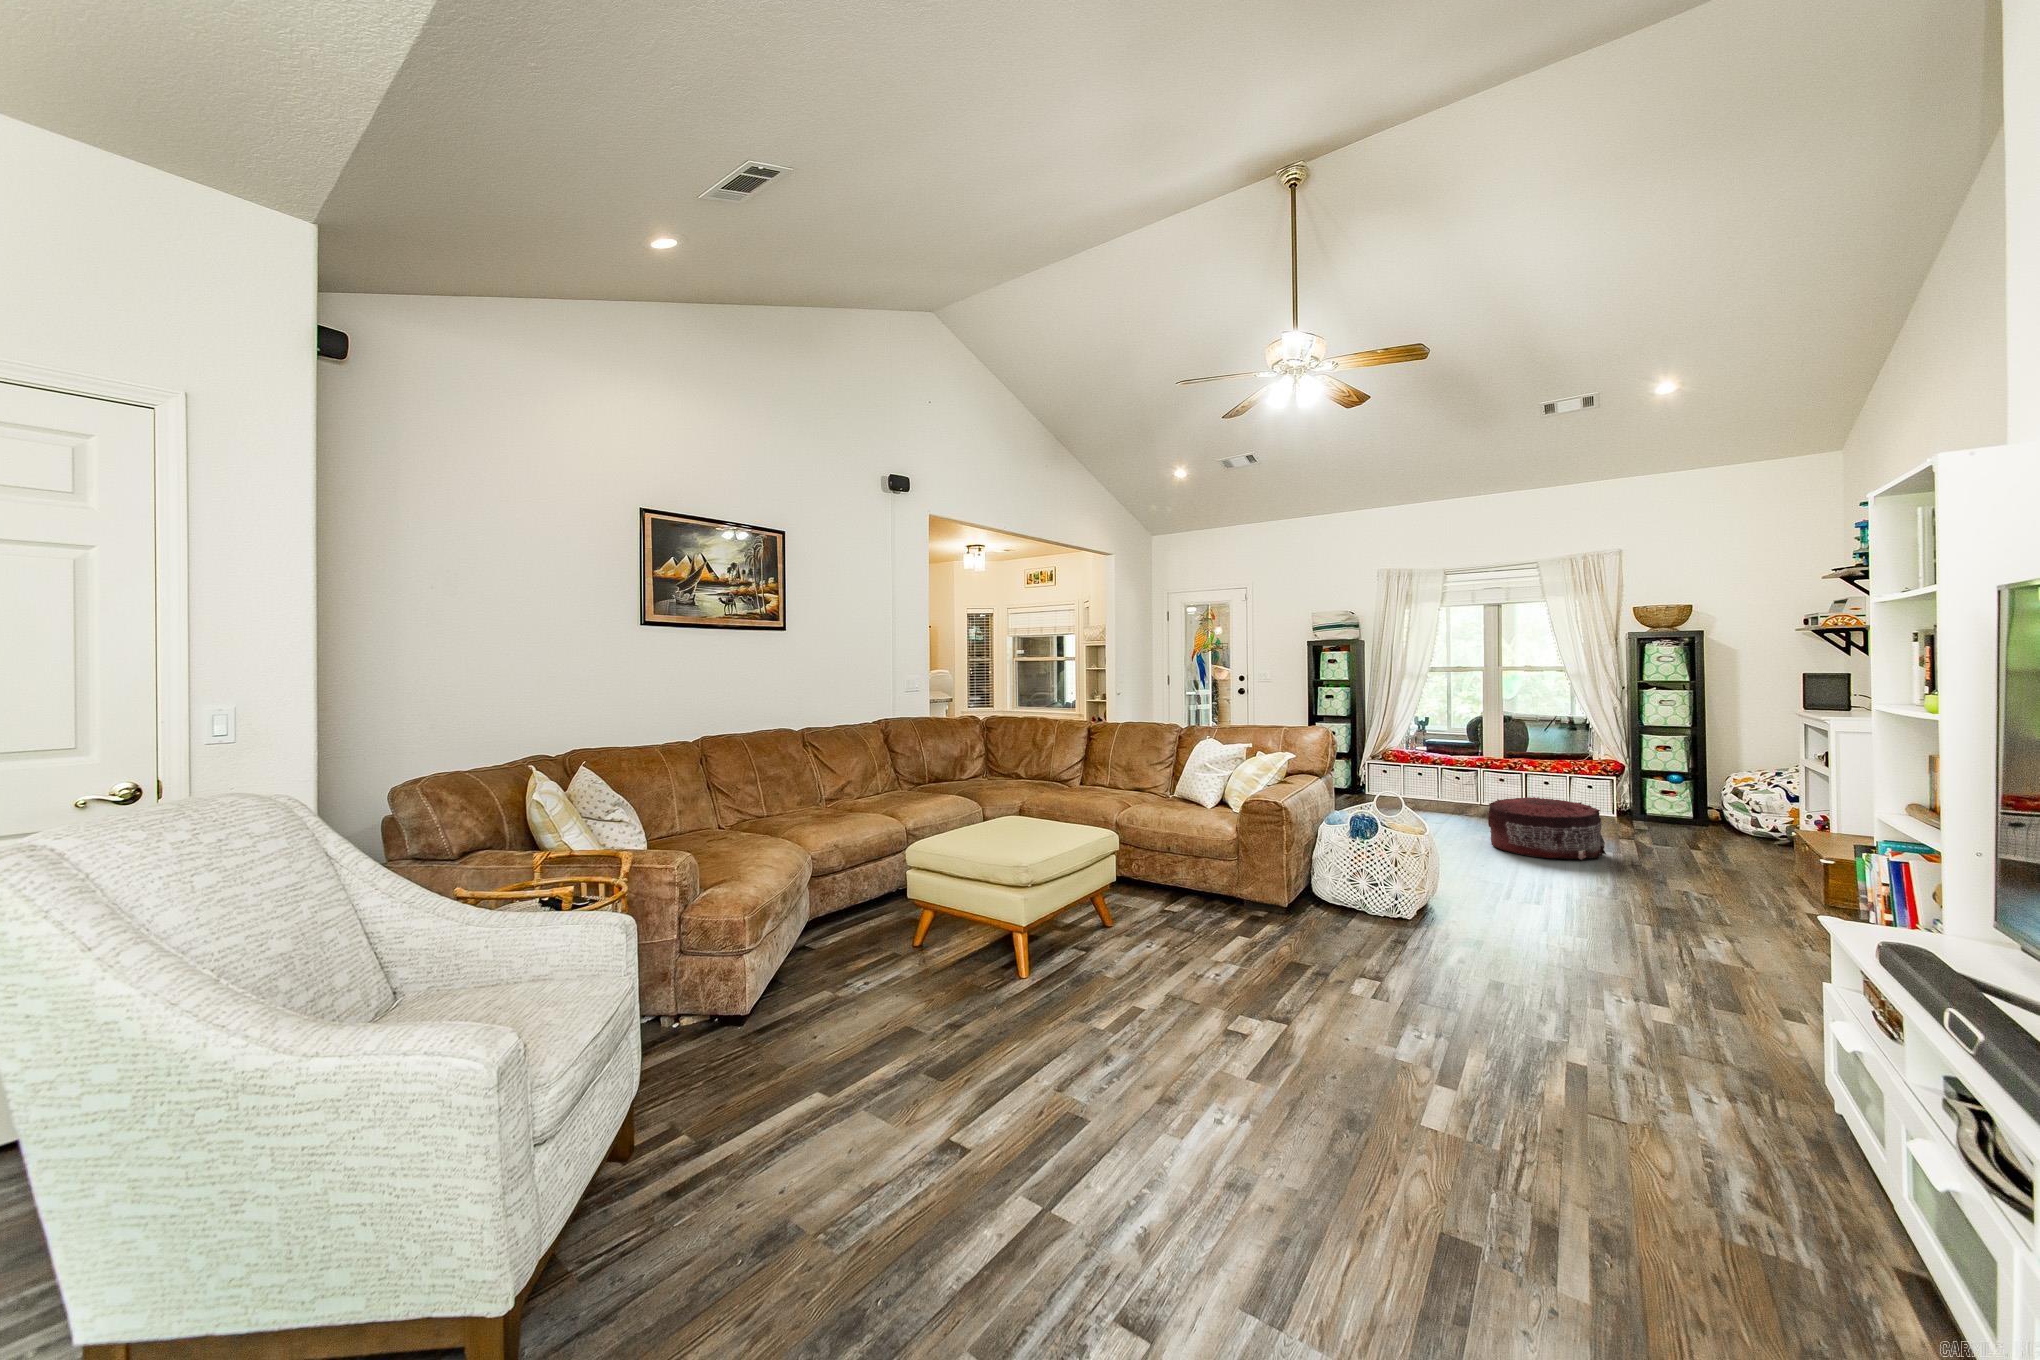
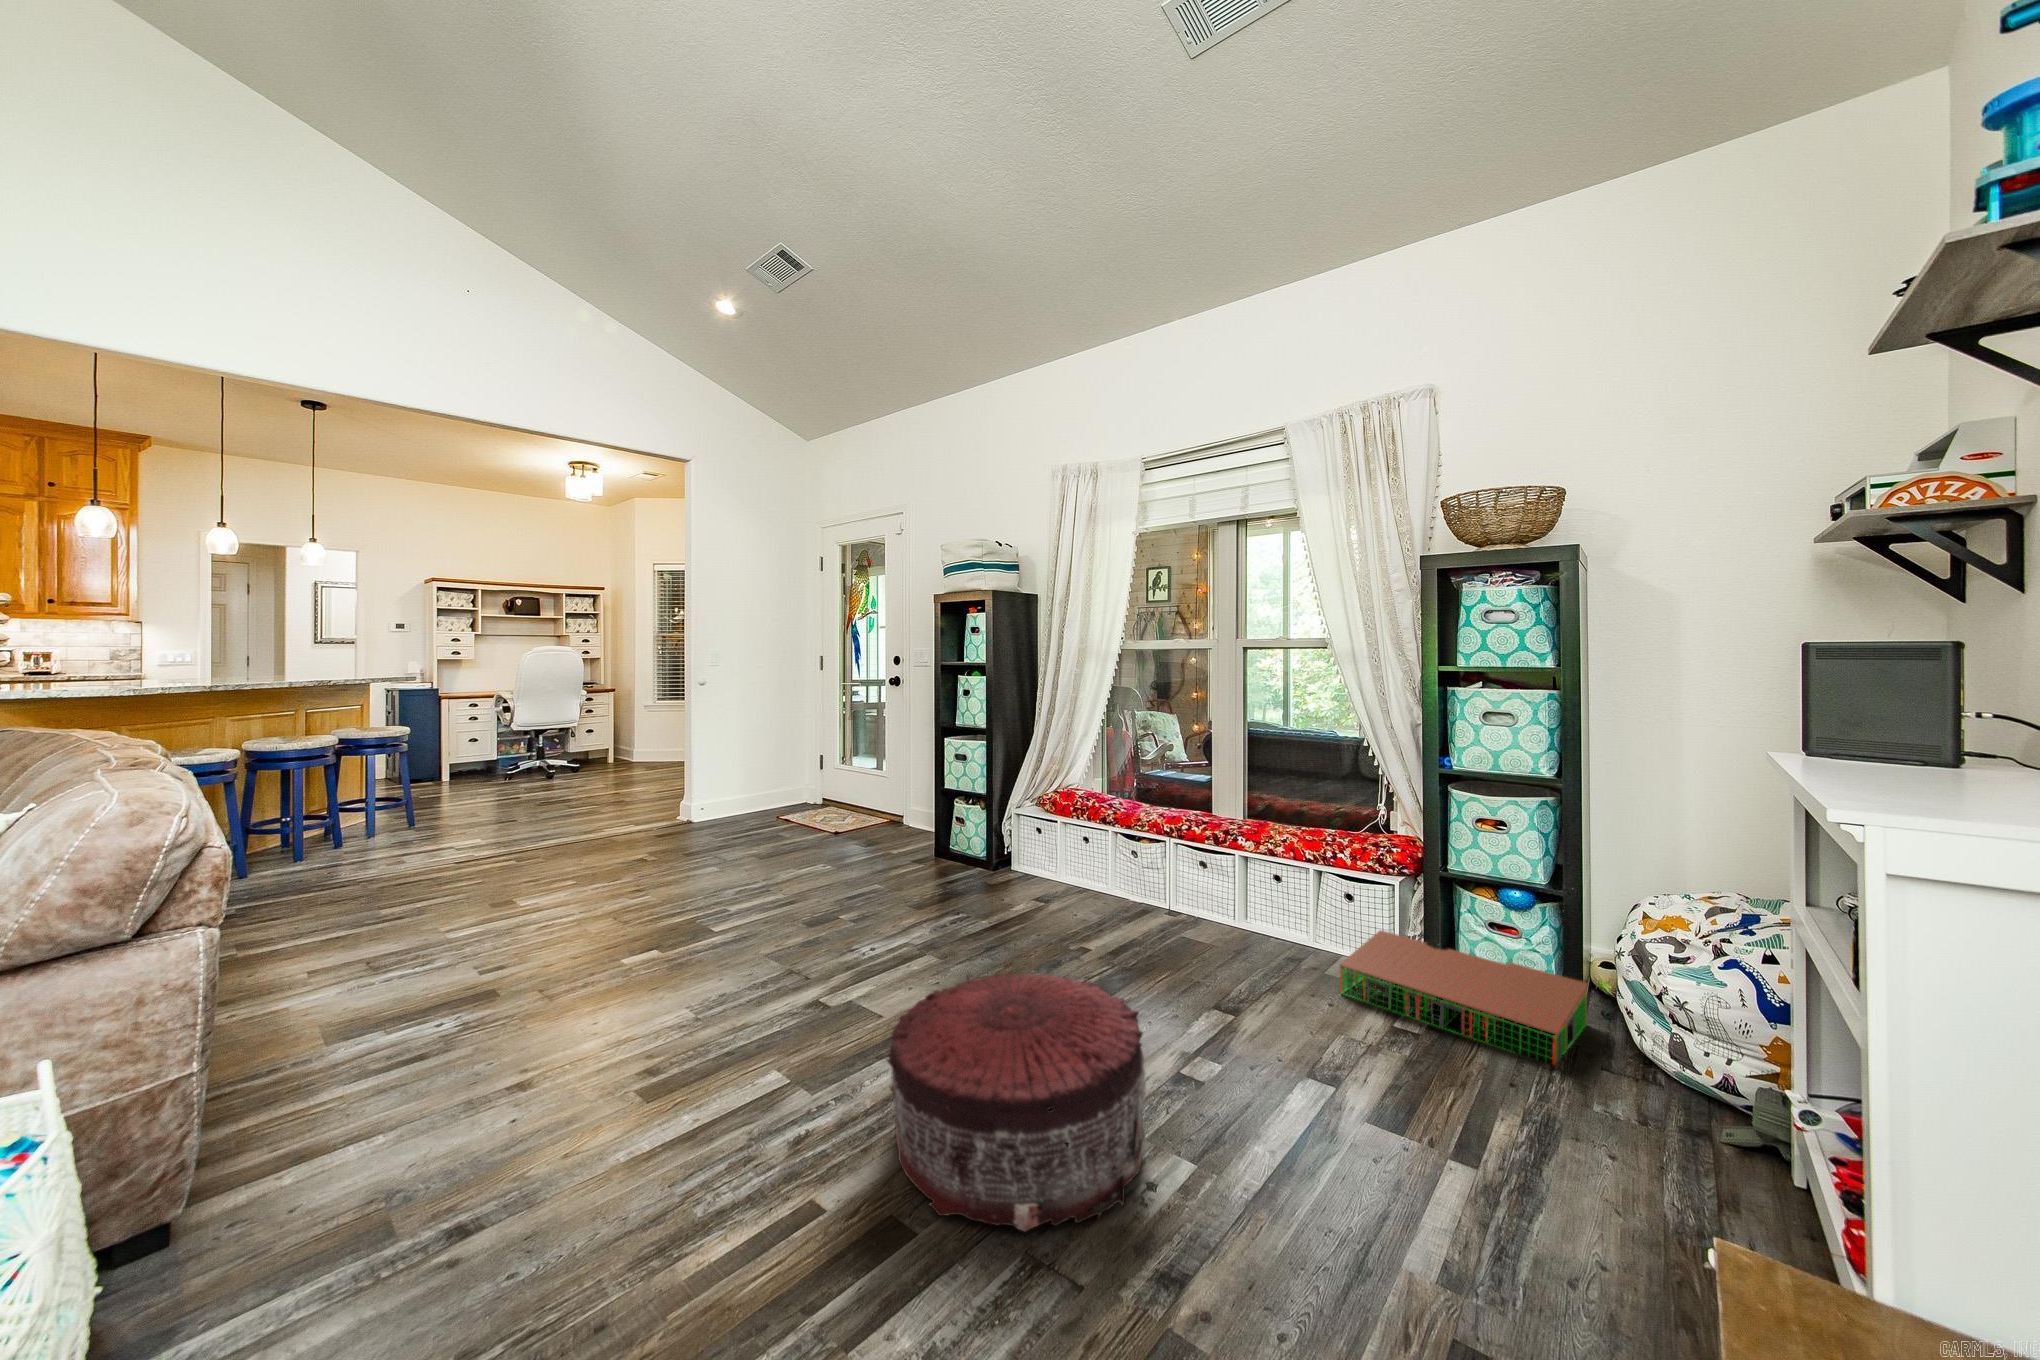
storage bin: none [1602,799,1711,834] -> present [1339,931,1588,1065]

